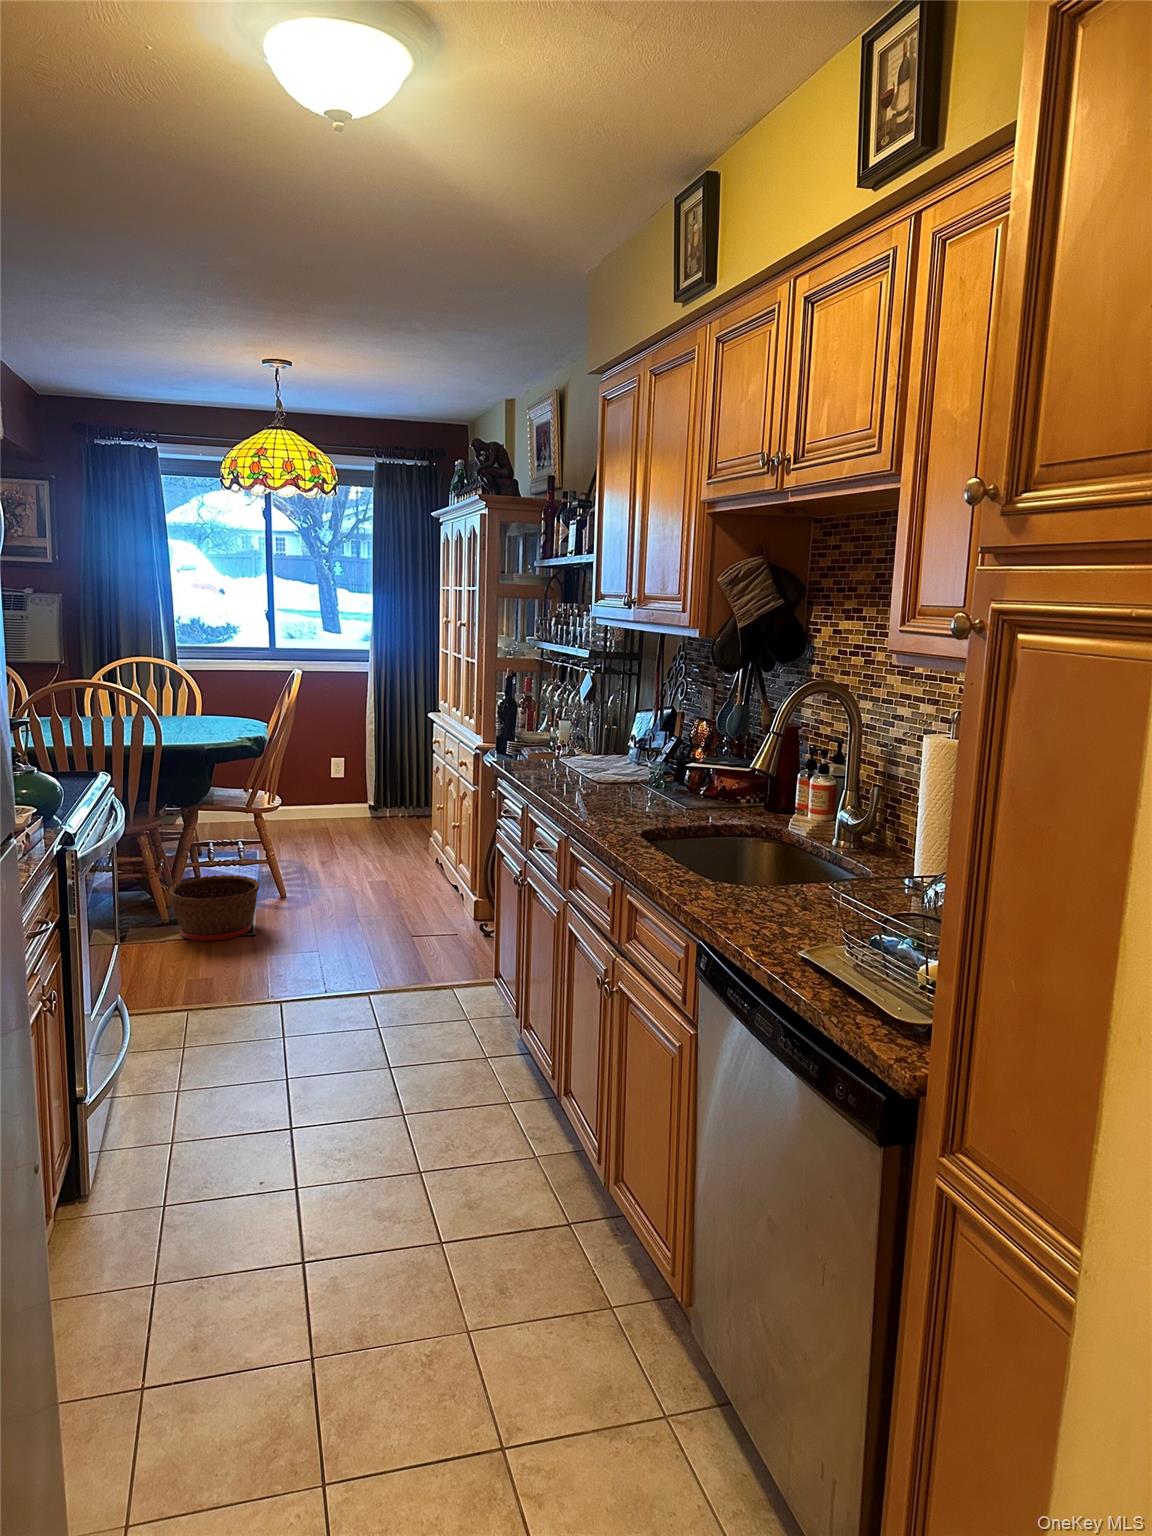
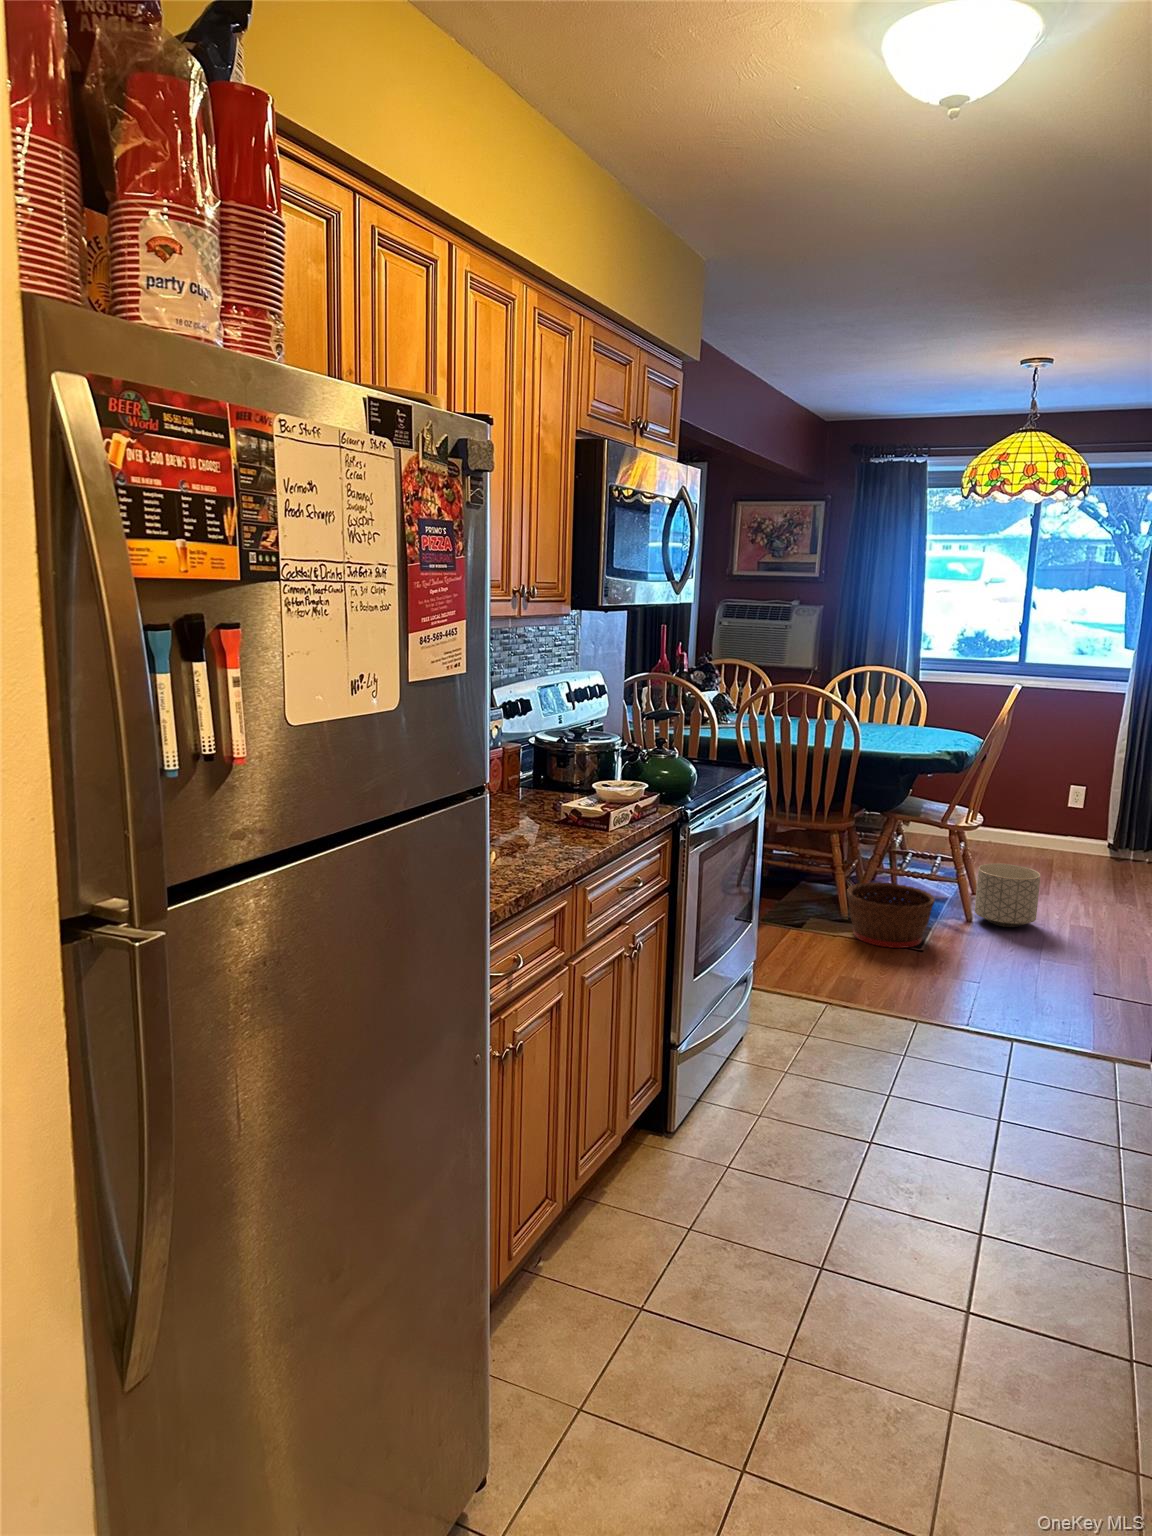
planter: none [286,837,342,896] -> present [975,864,1041,927]

